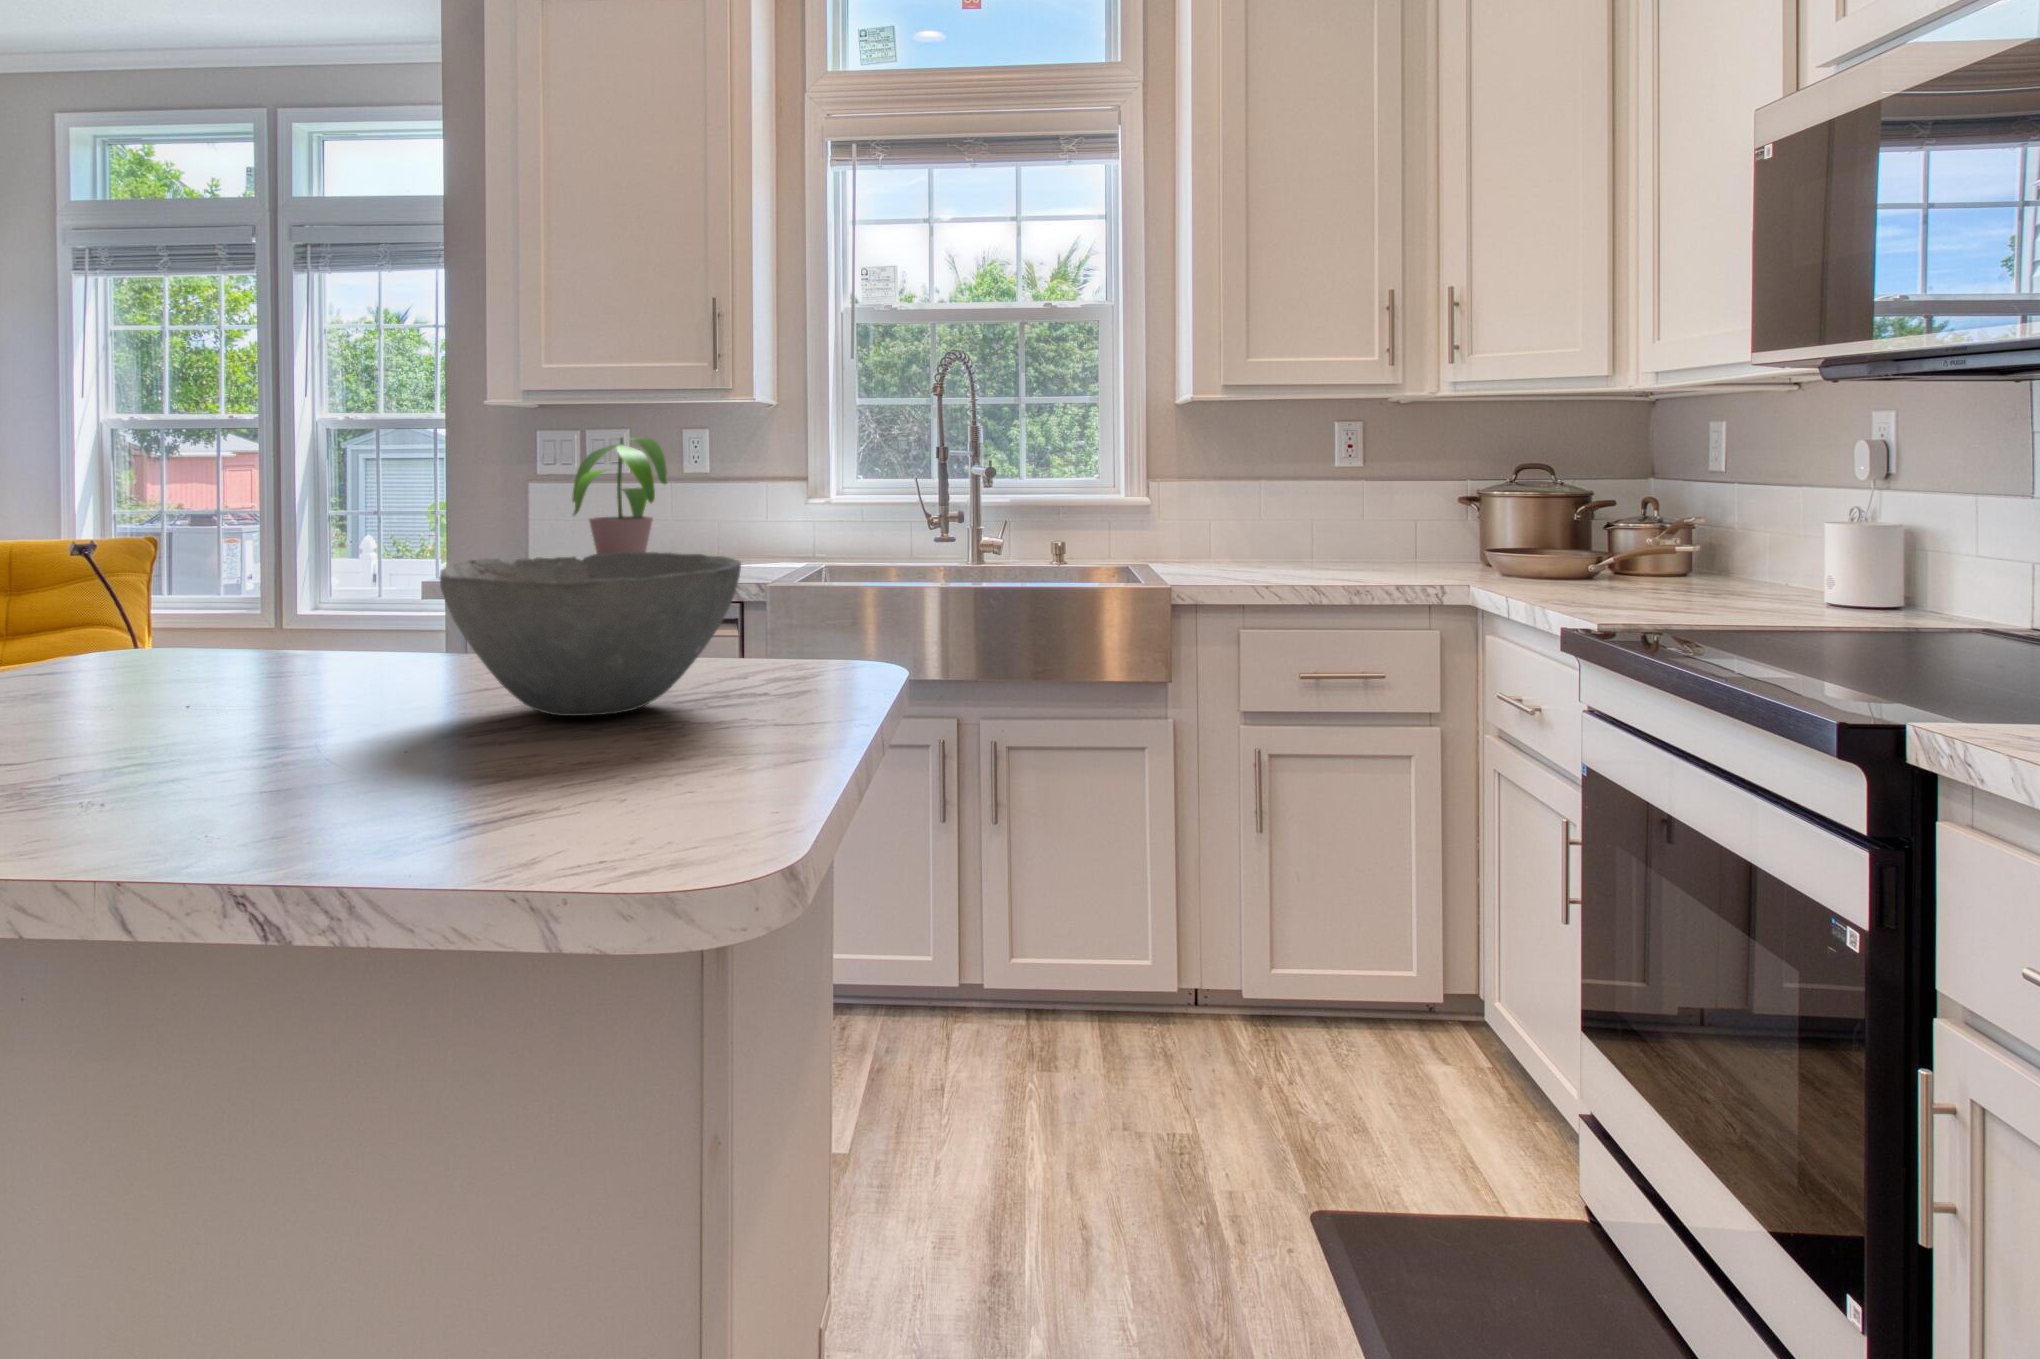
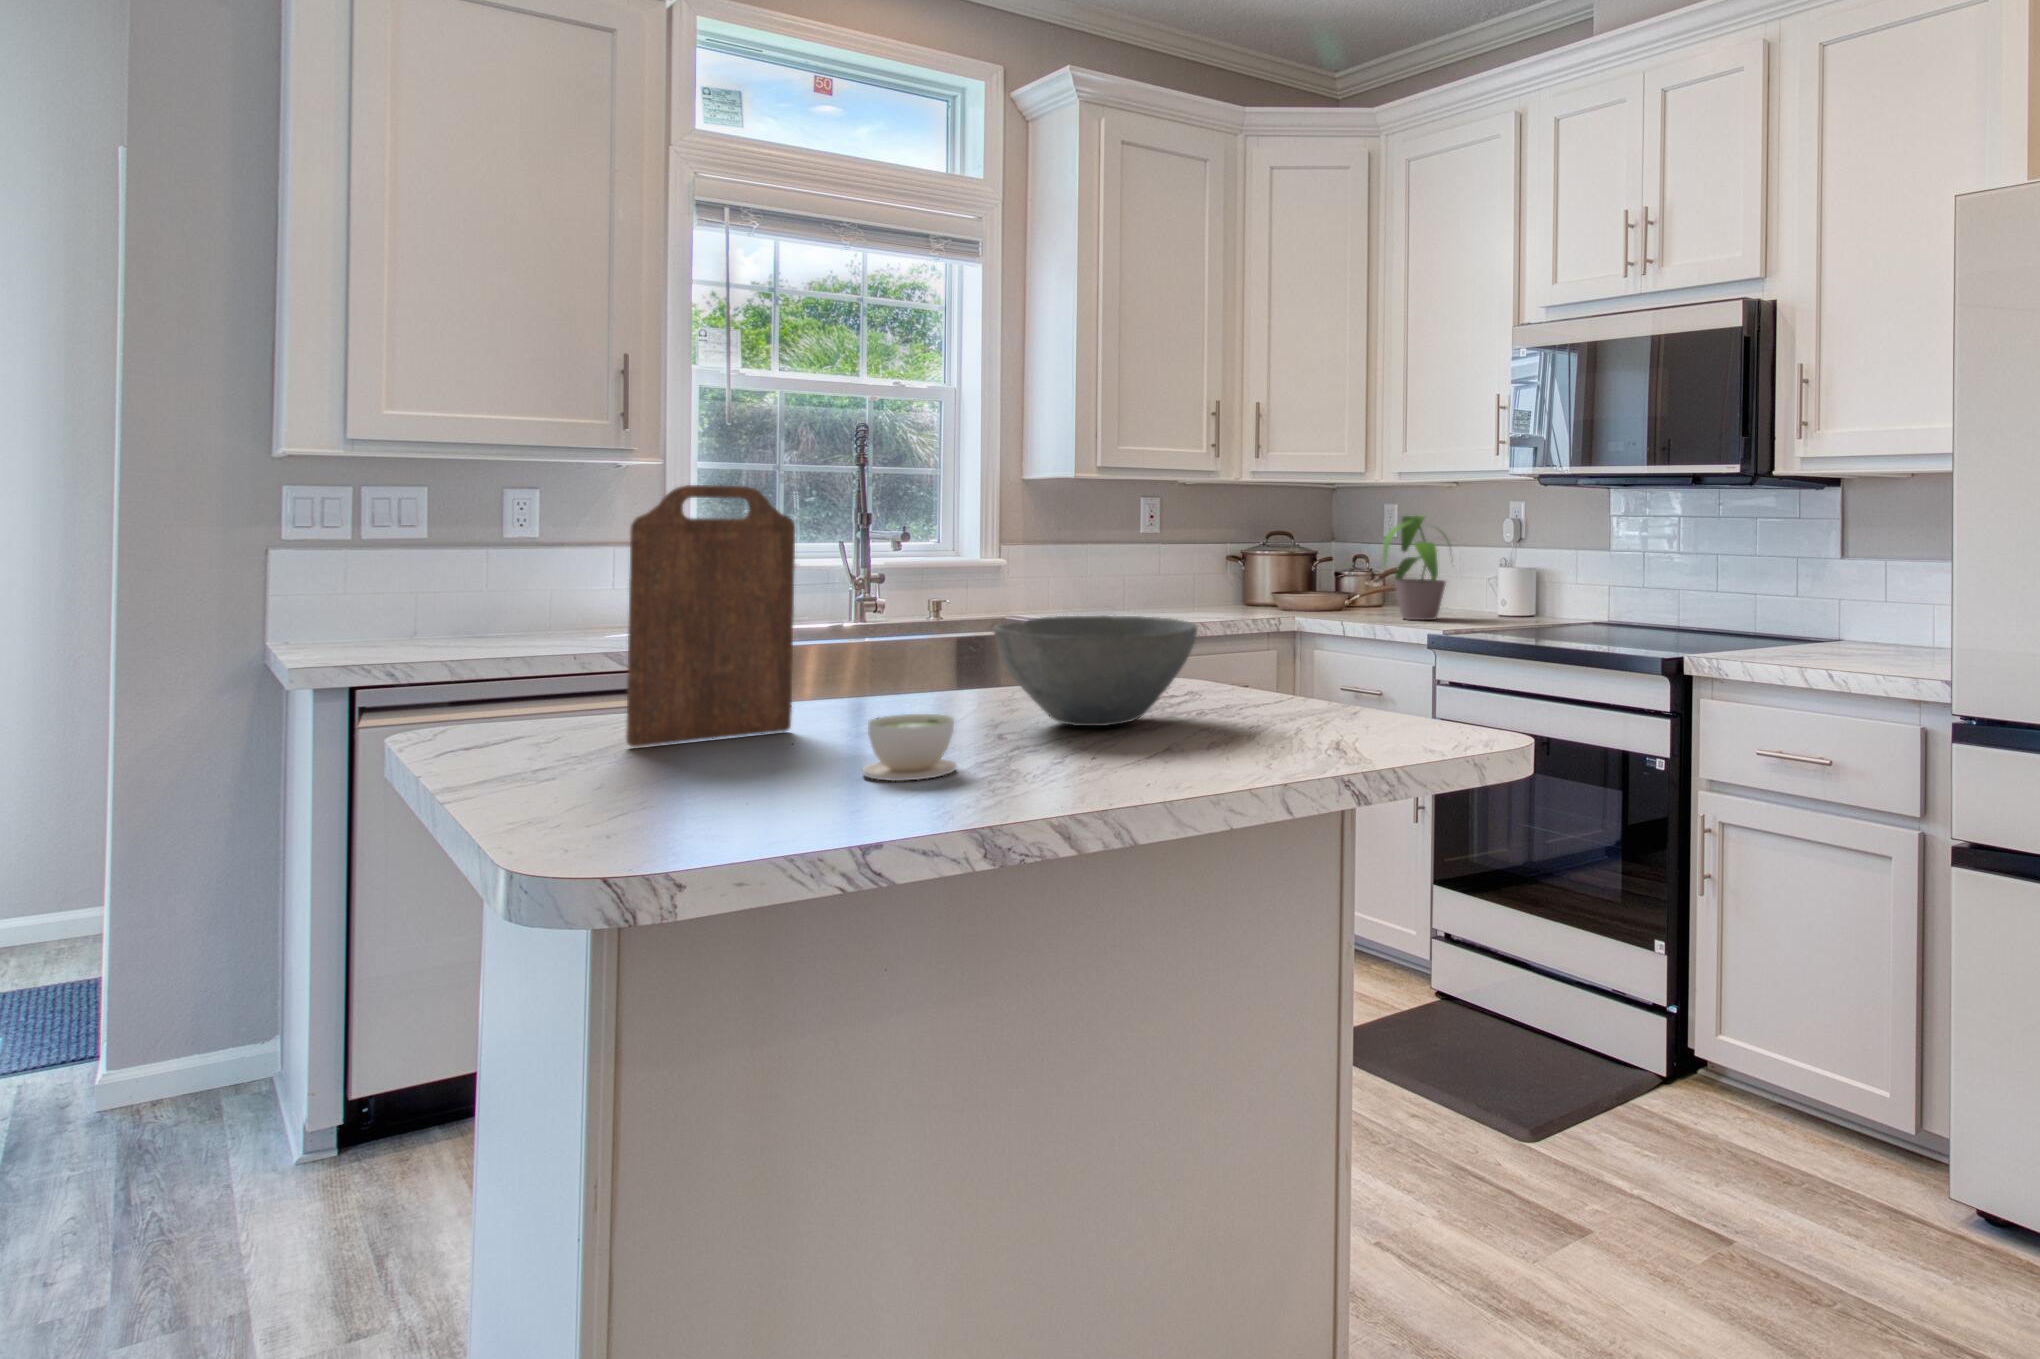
cutting board: none [185,383,358,674] -> present [626,485,795,747]
potted plant: present [572,438,667,554] -> present [1383,516,1448,620]
coffee cup: none [66,668,224,762] -> present [862,714,957,781]

